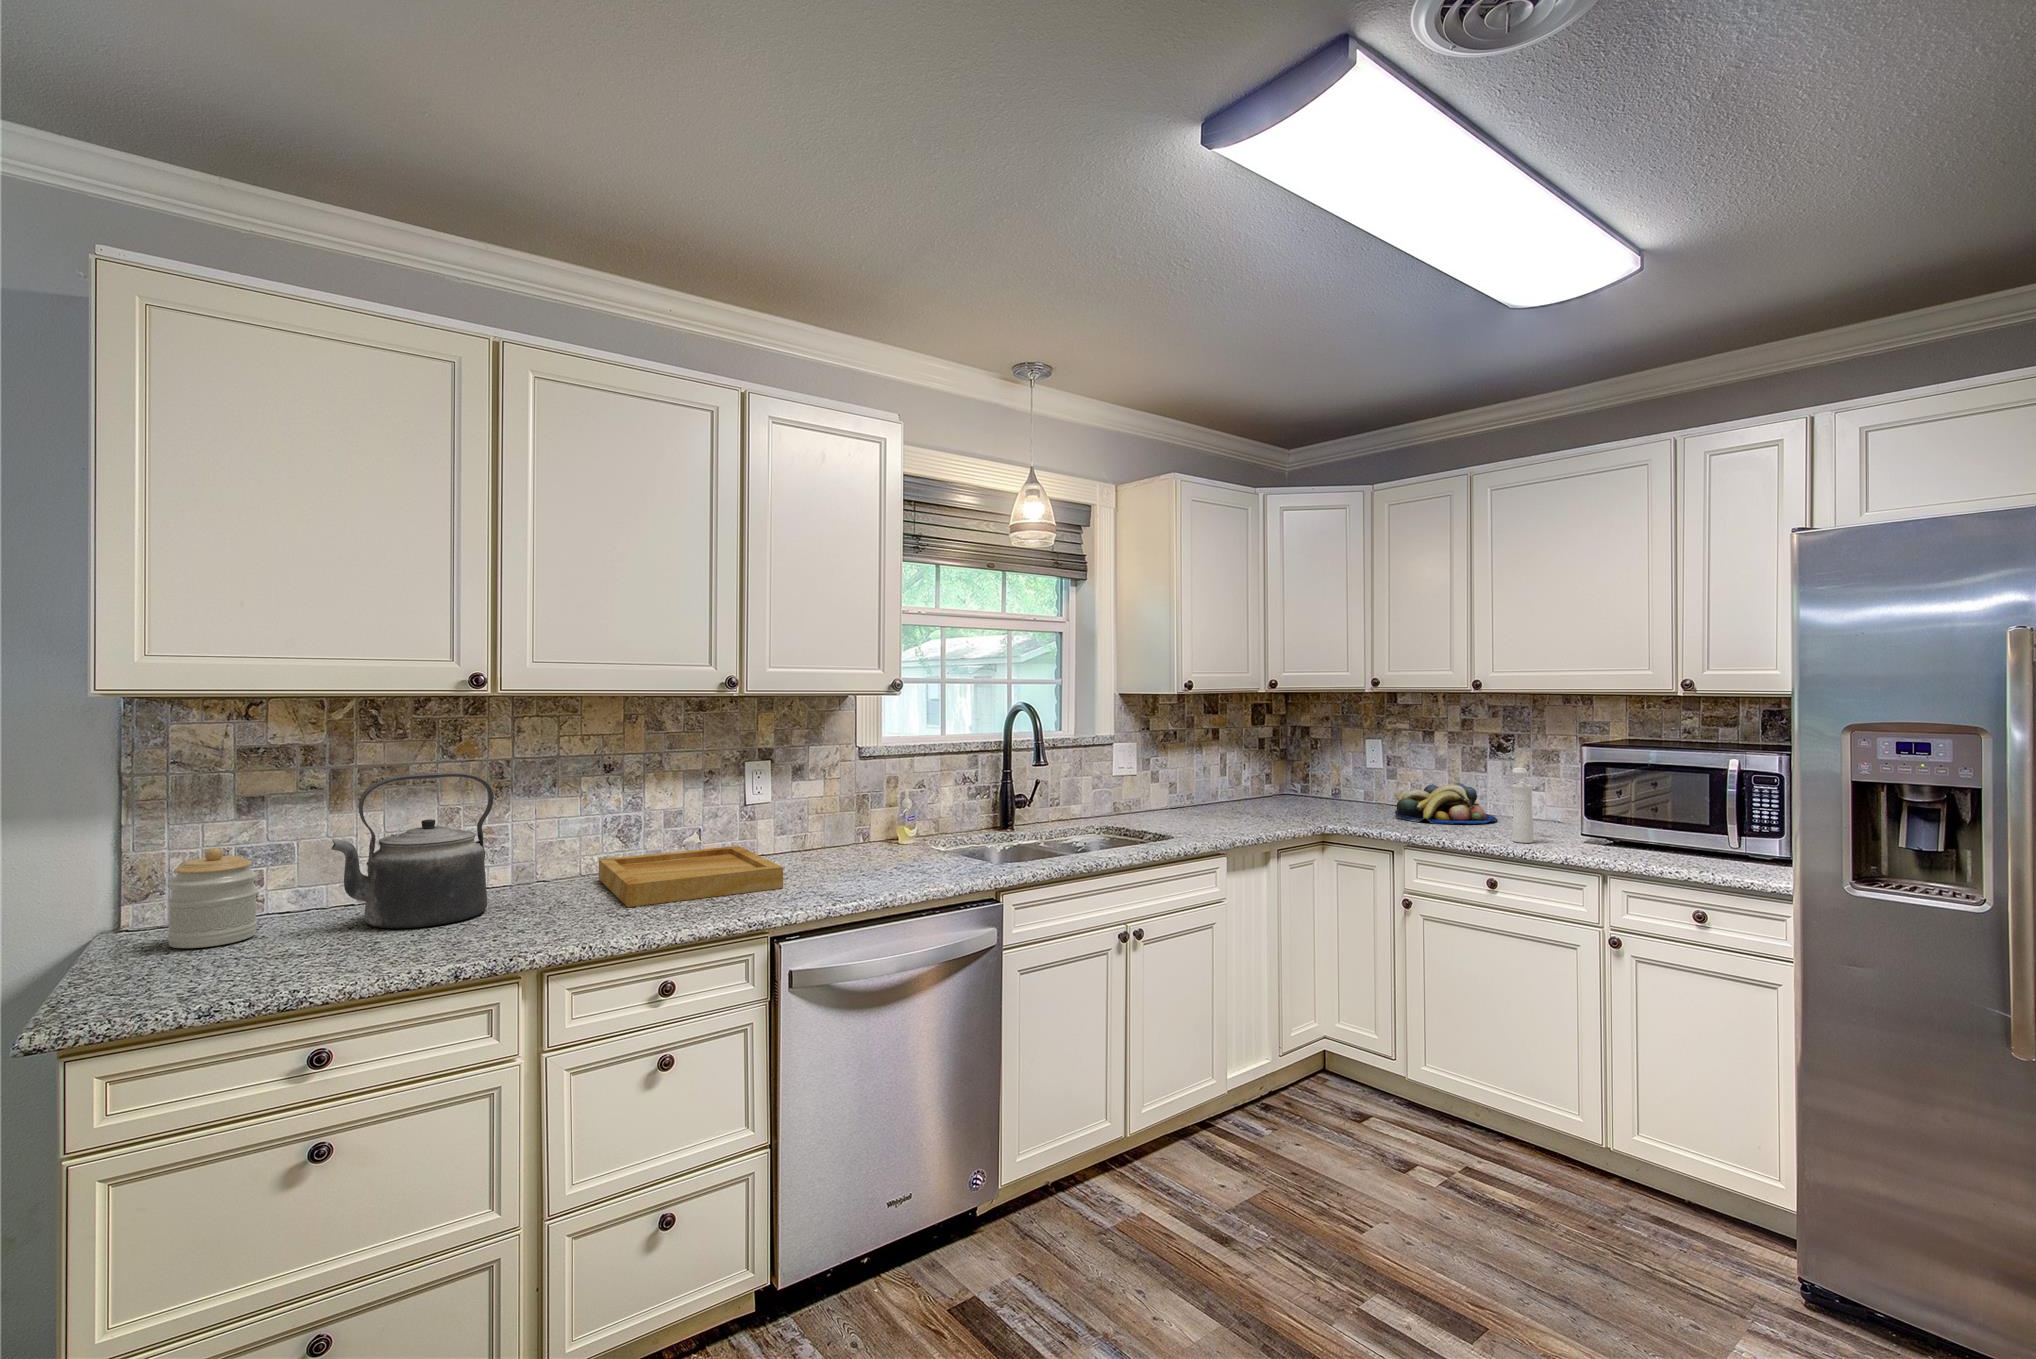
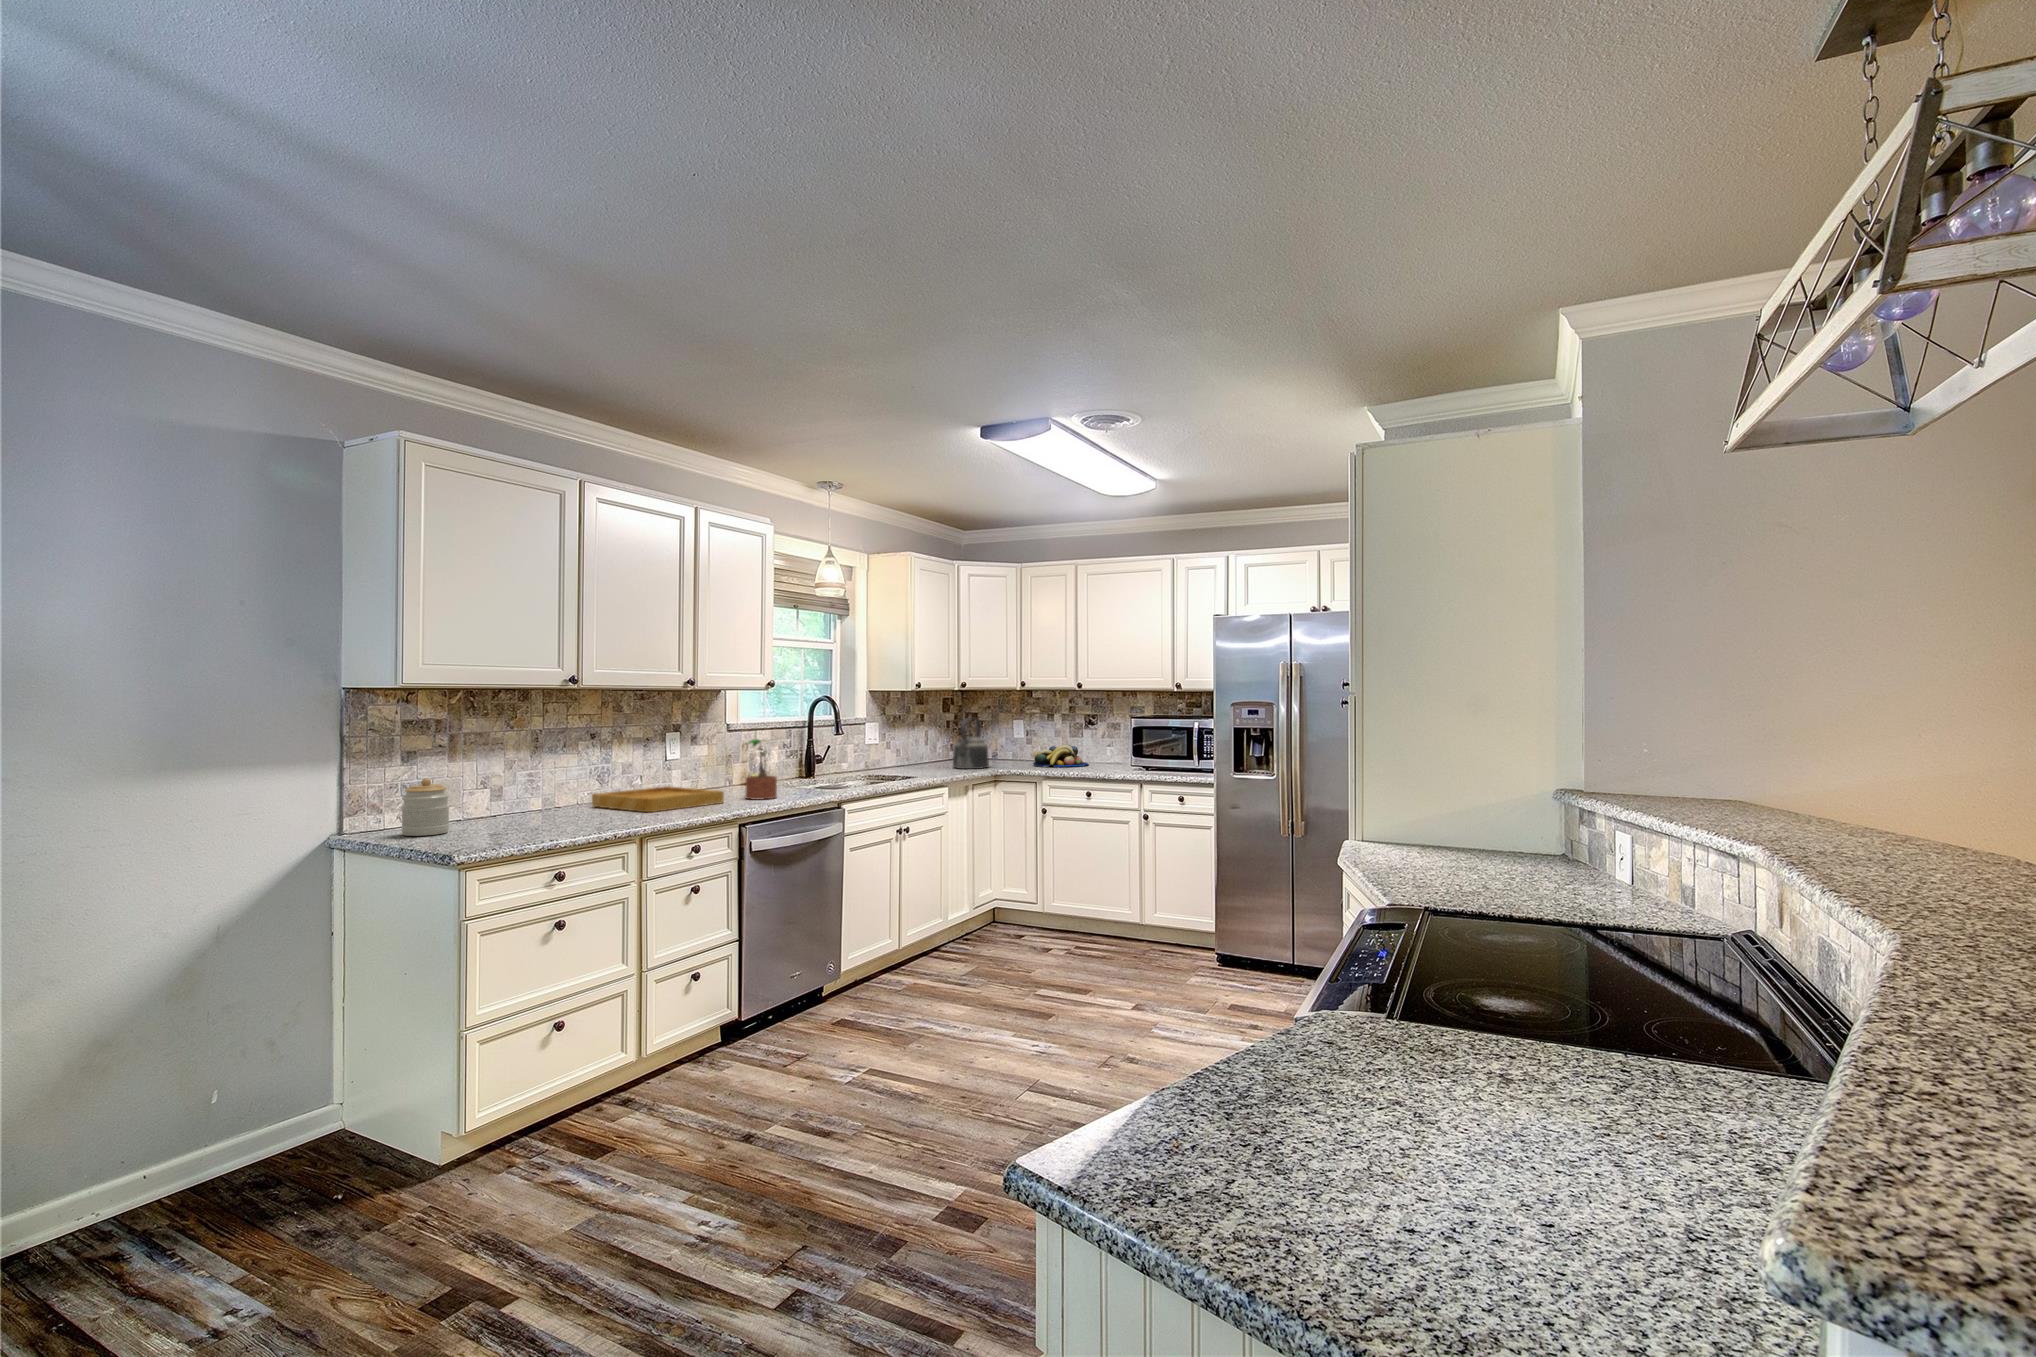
pepper mill: present [1512,768,1534,843] -> none [1098,732,1109,772]
kettle: present [331,773,494,928] -> present [953,718,989,769]
potted plant: none [835,778,893,882] -> present [745,739,777,800]

